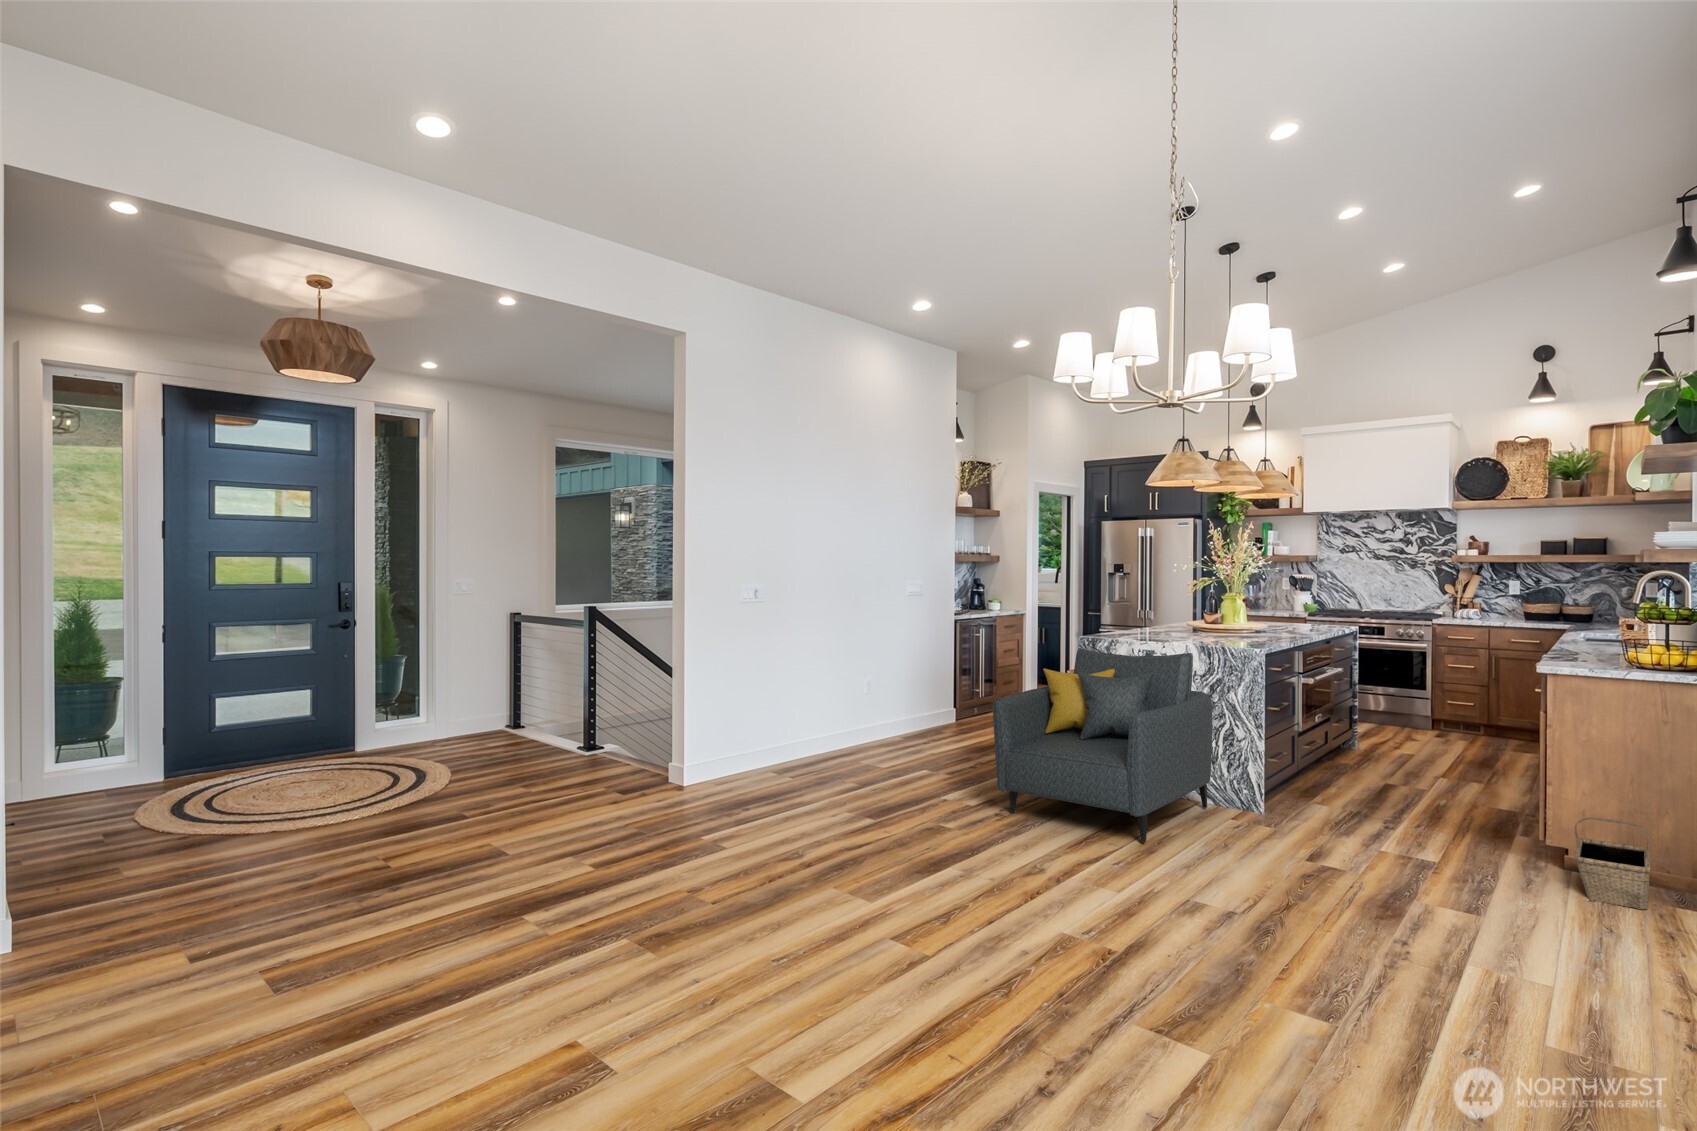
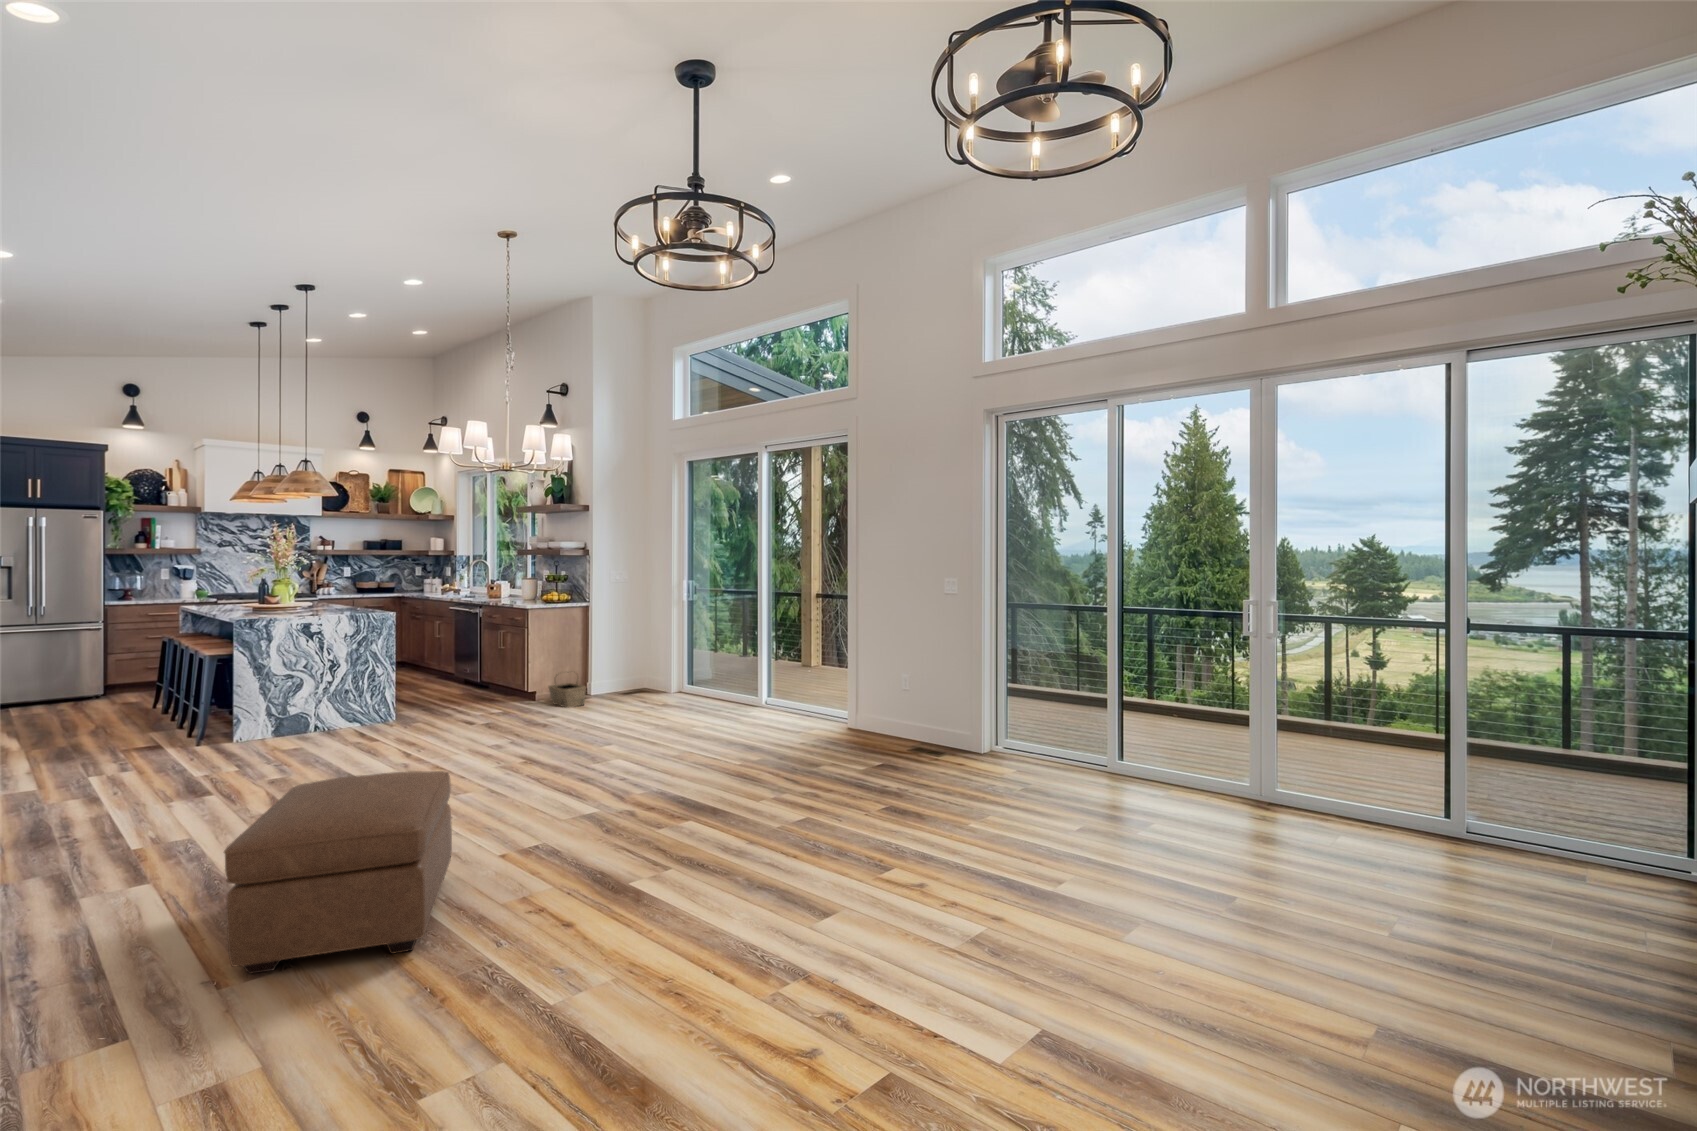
armchair: present [993,648,1212,843] -> none [240,619,415,765]
ottoman: none [222,818,526,1047] -> present [224,771,452,974]

